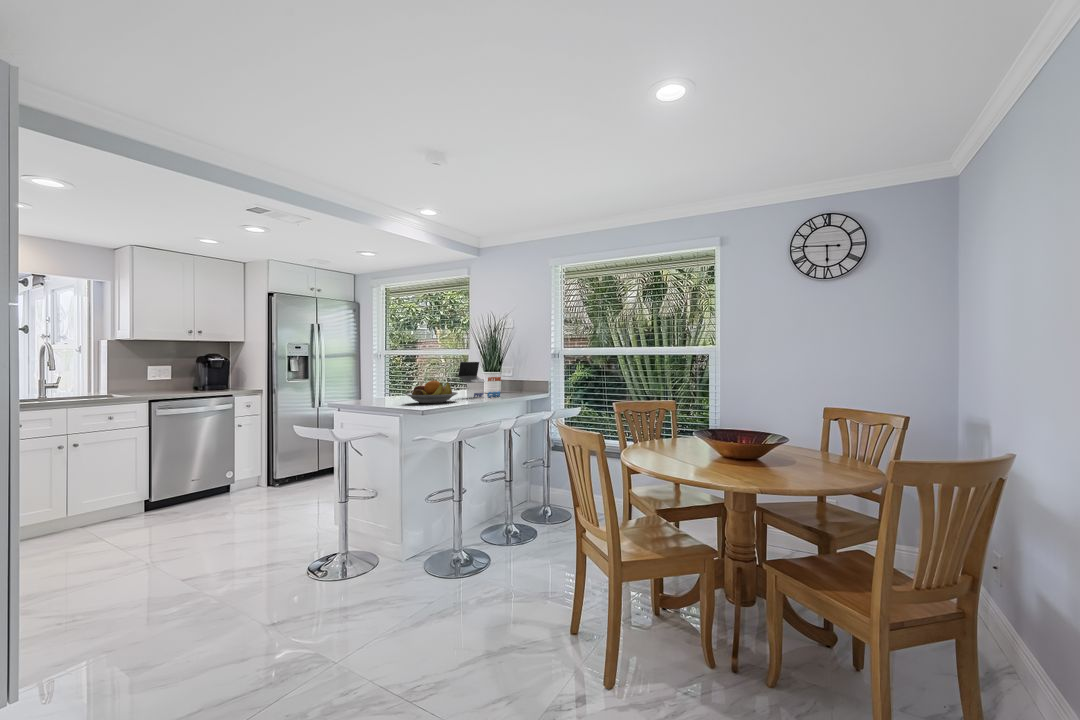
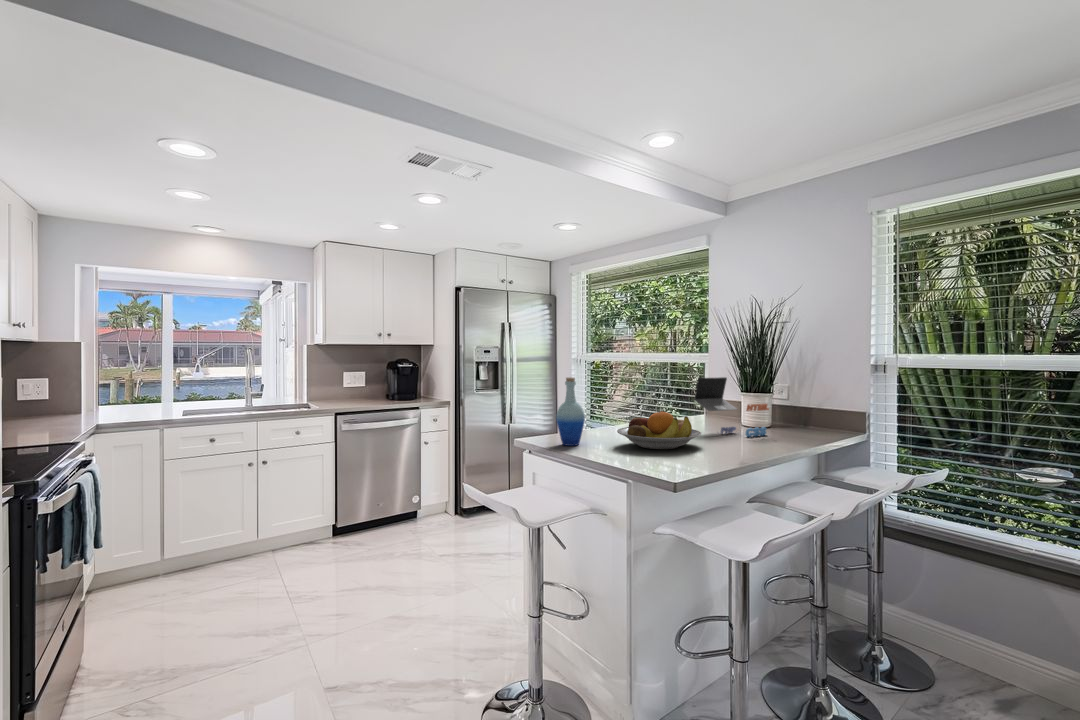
bottle: none [364,360,384,405] -> present [556,377,585,446]

